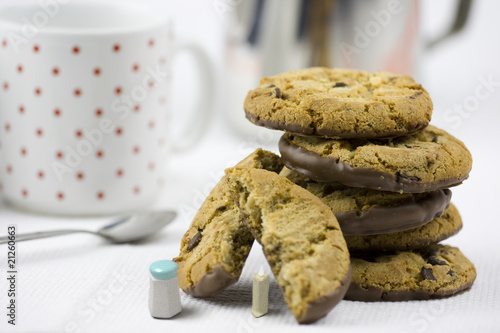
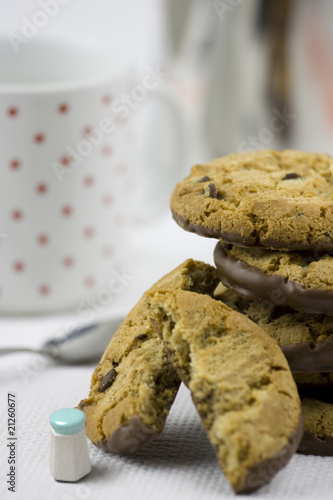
candle: present [251,265,269,317] -> none [178,415,200,480]

